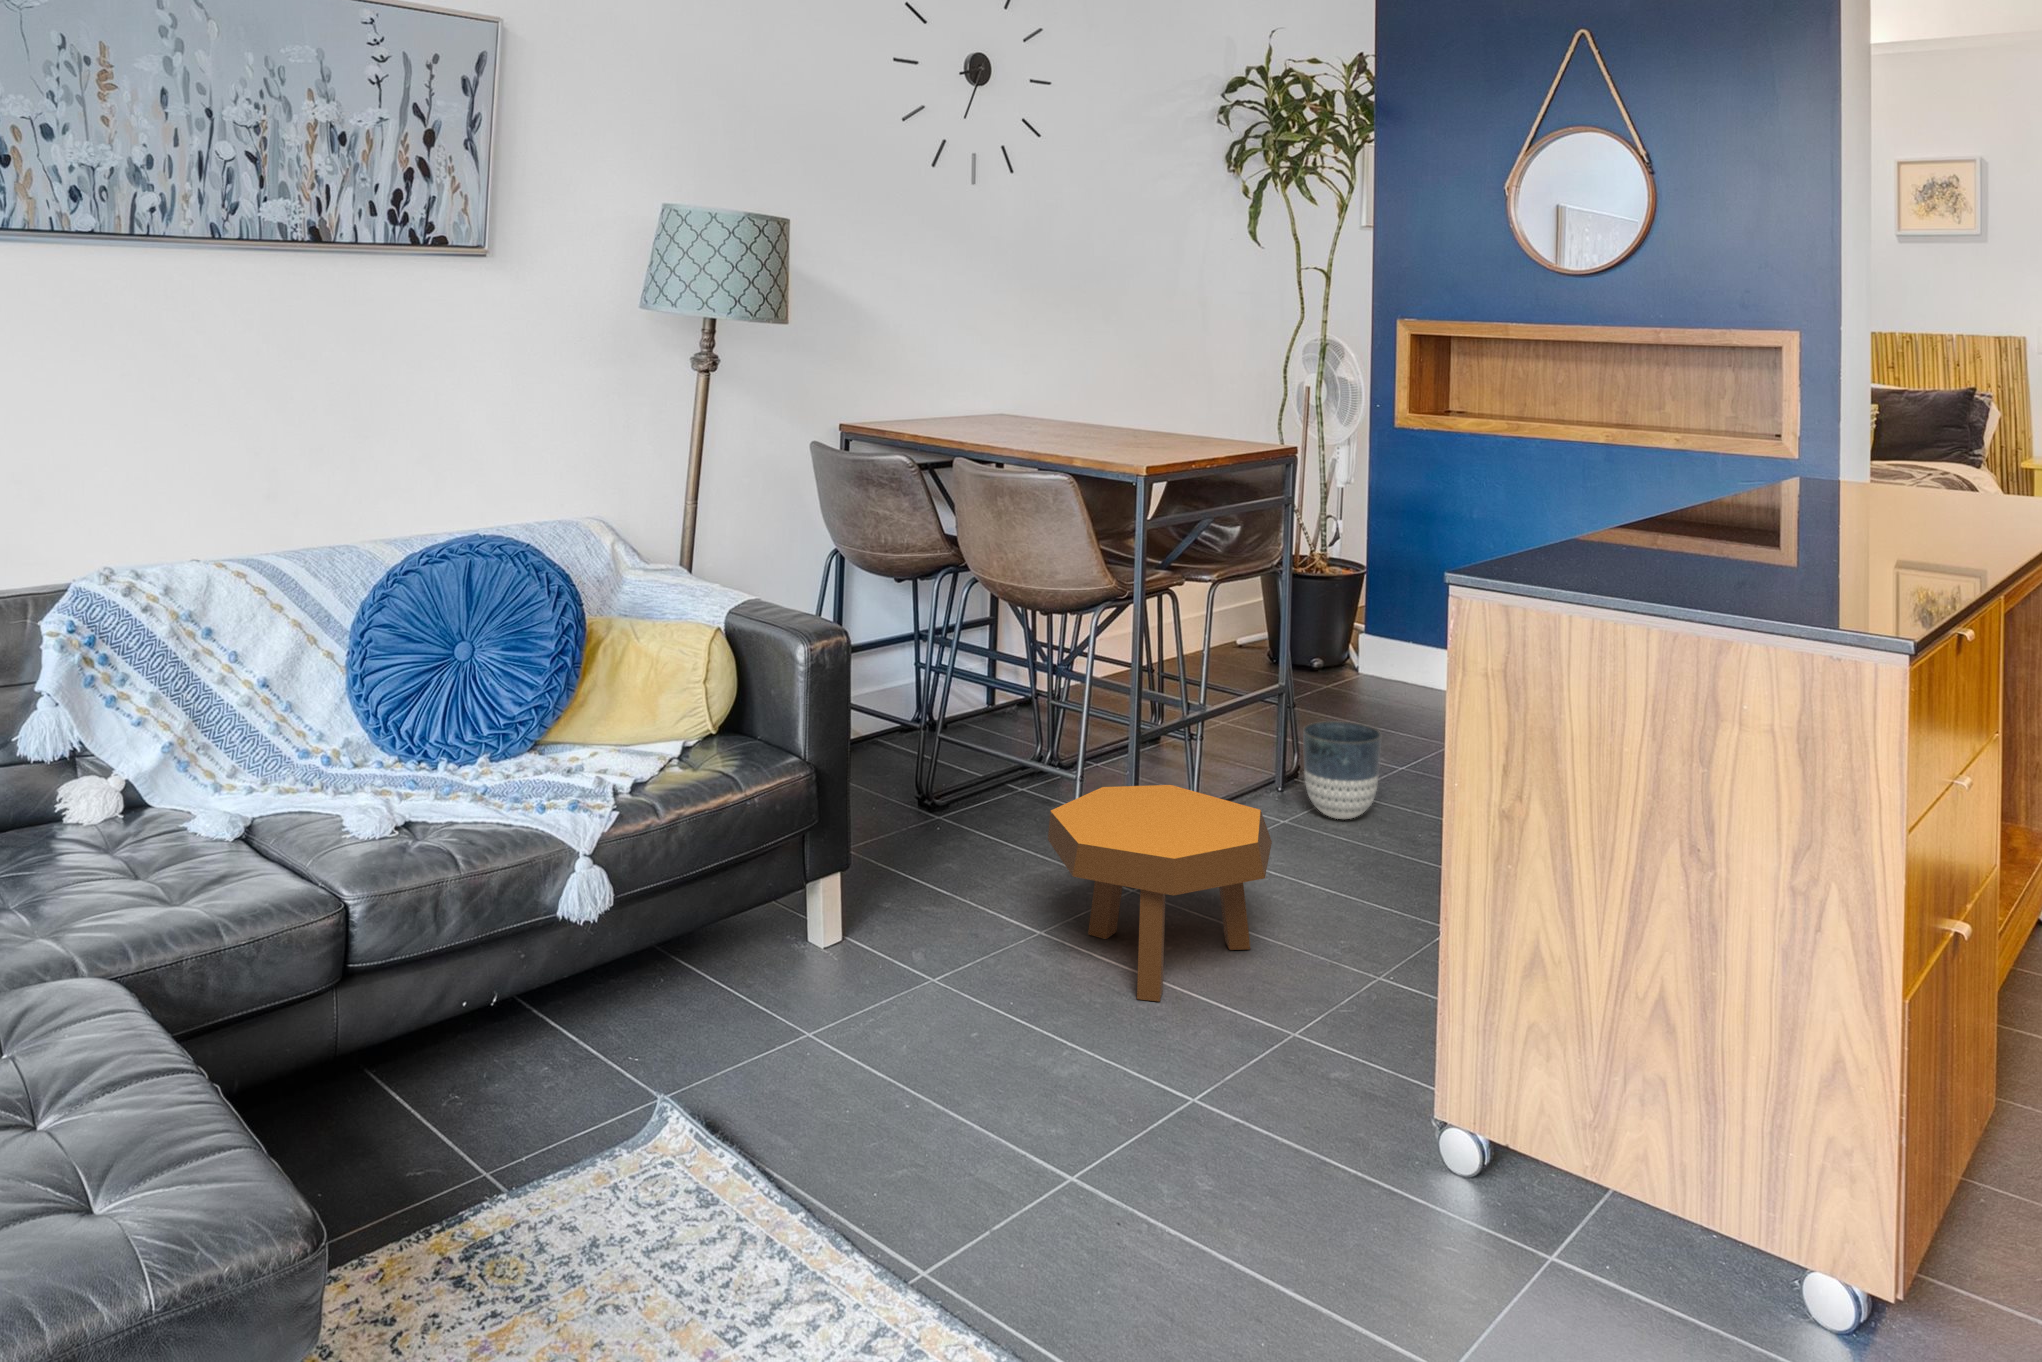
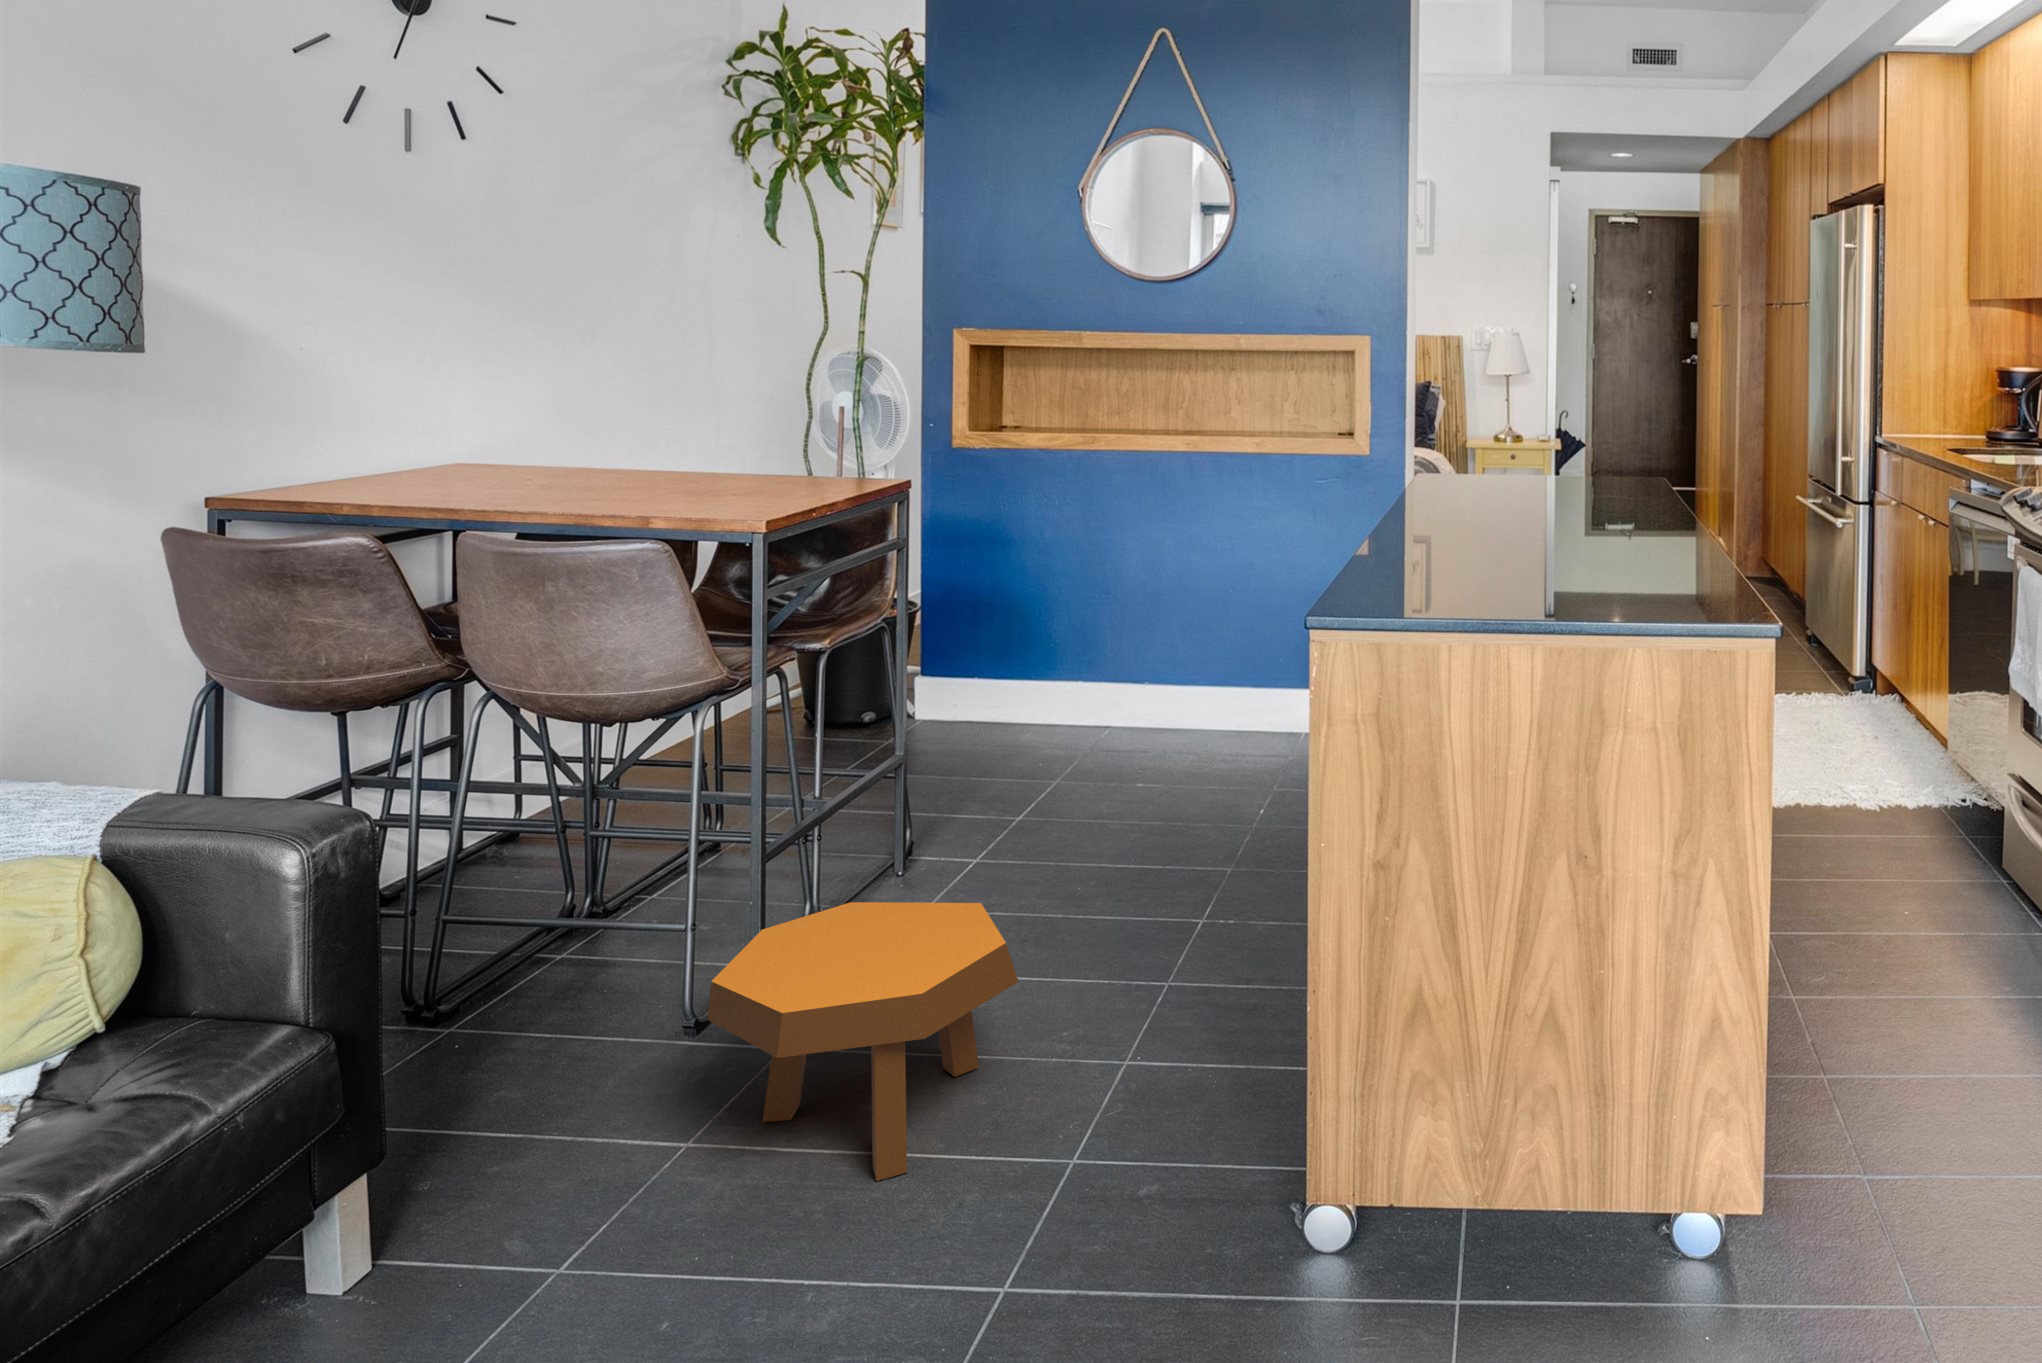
planter: present [1303,721,1381,819] -> none [943,774,1034,885]

